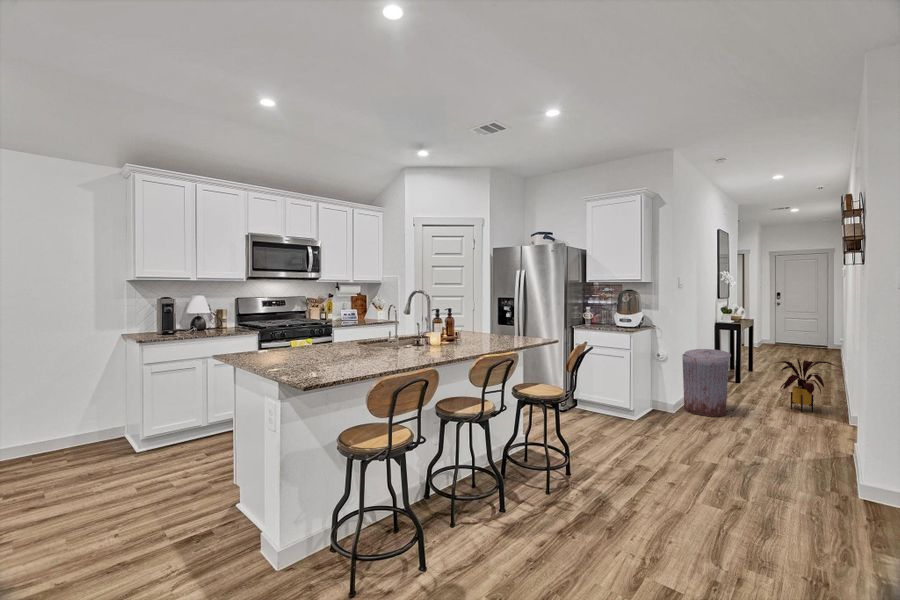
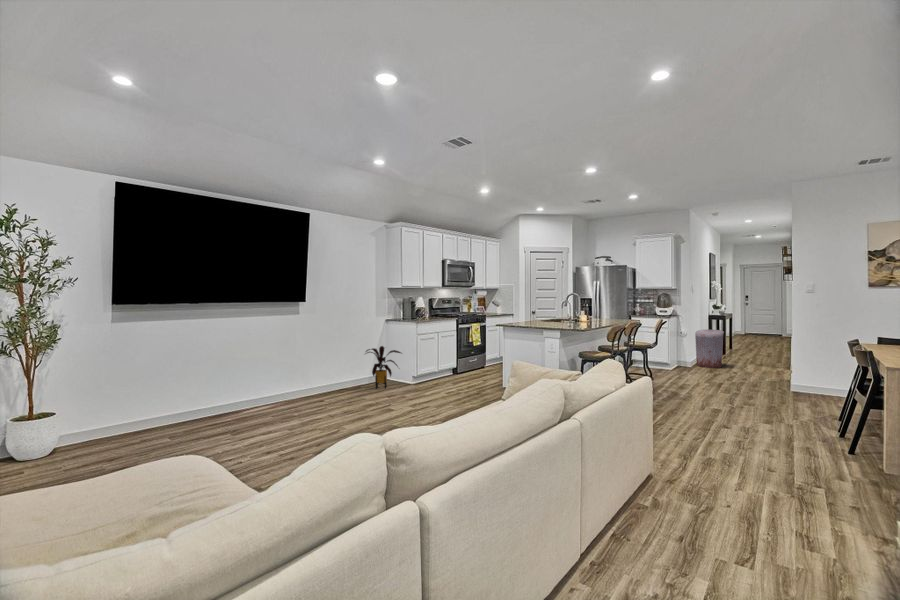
house plant: present [775,358,838,412] -> present [366,346,401,389]

